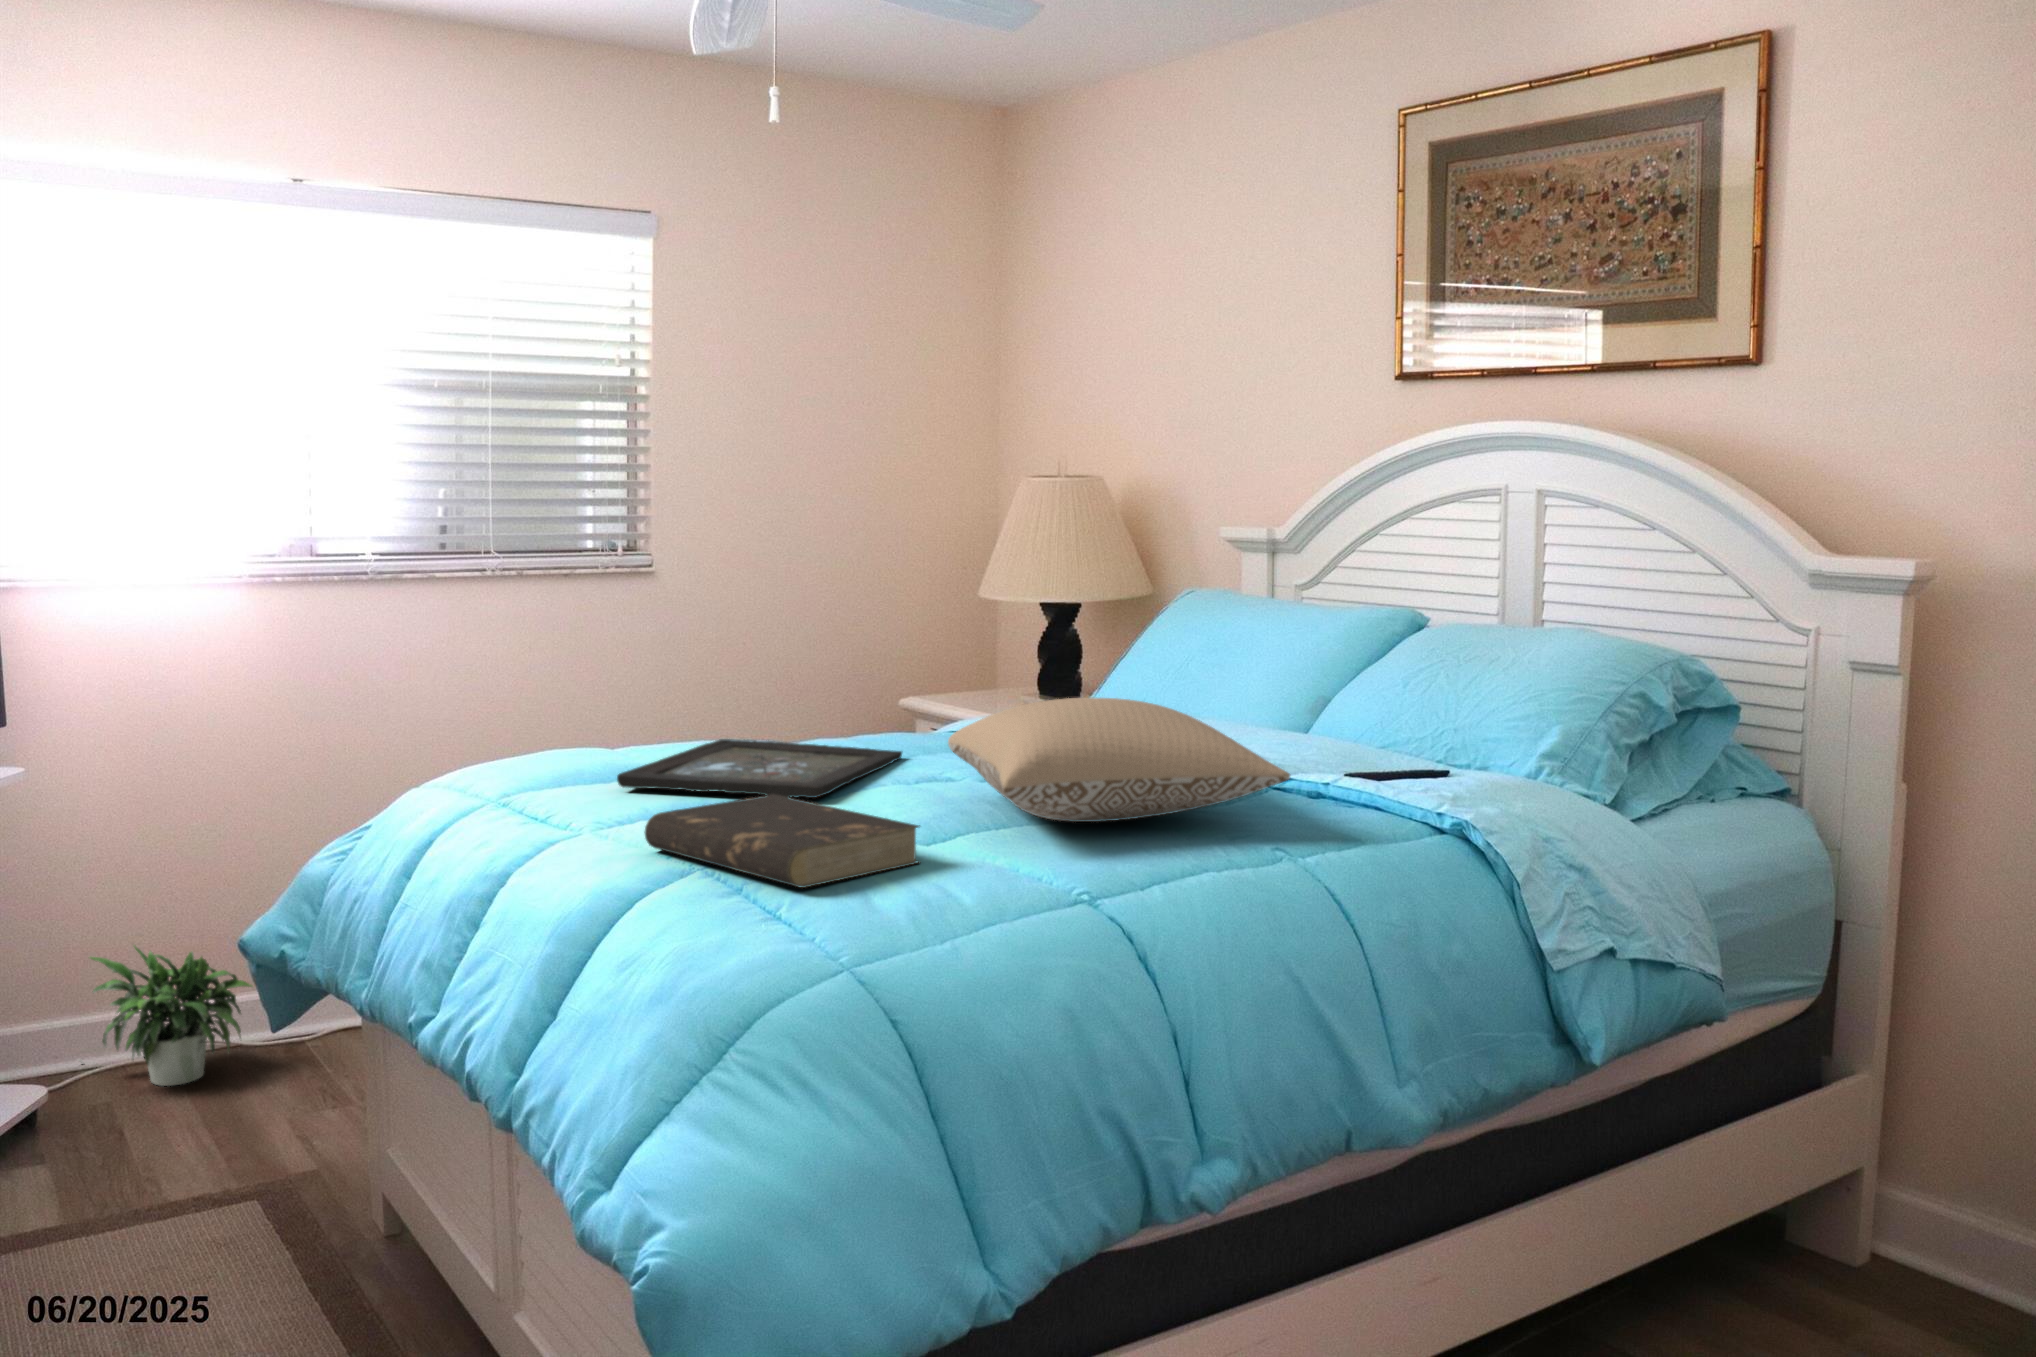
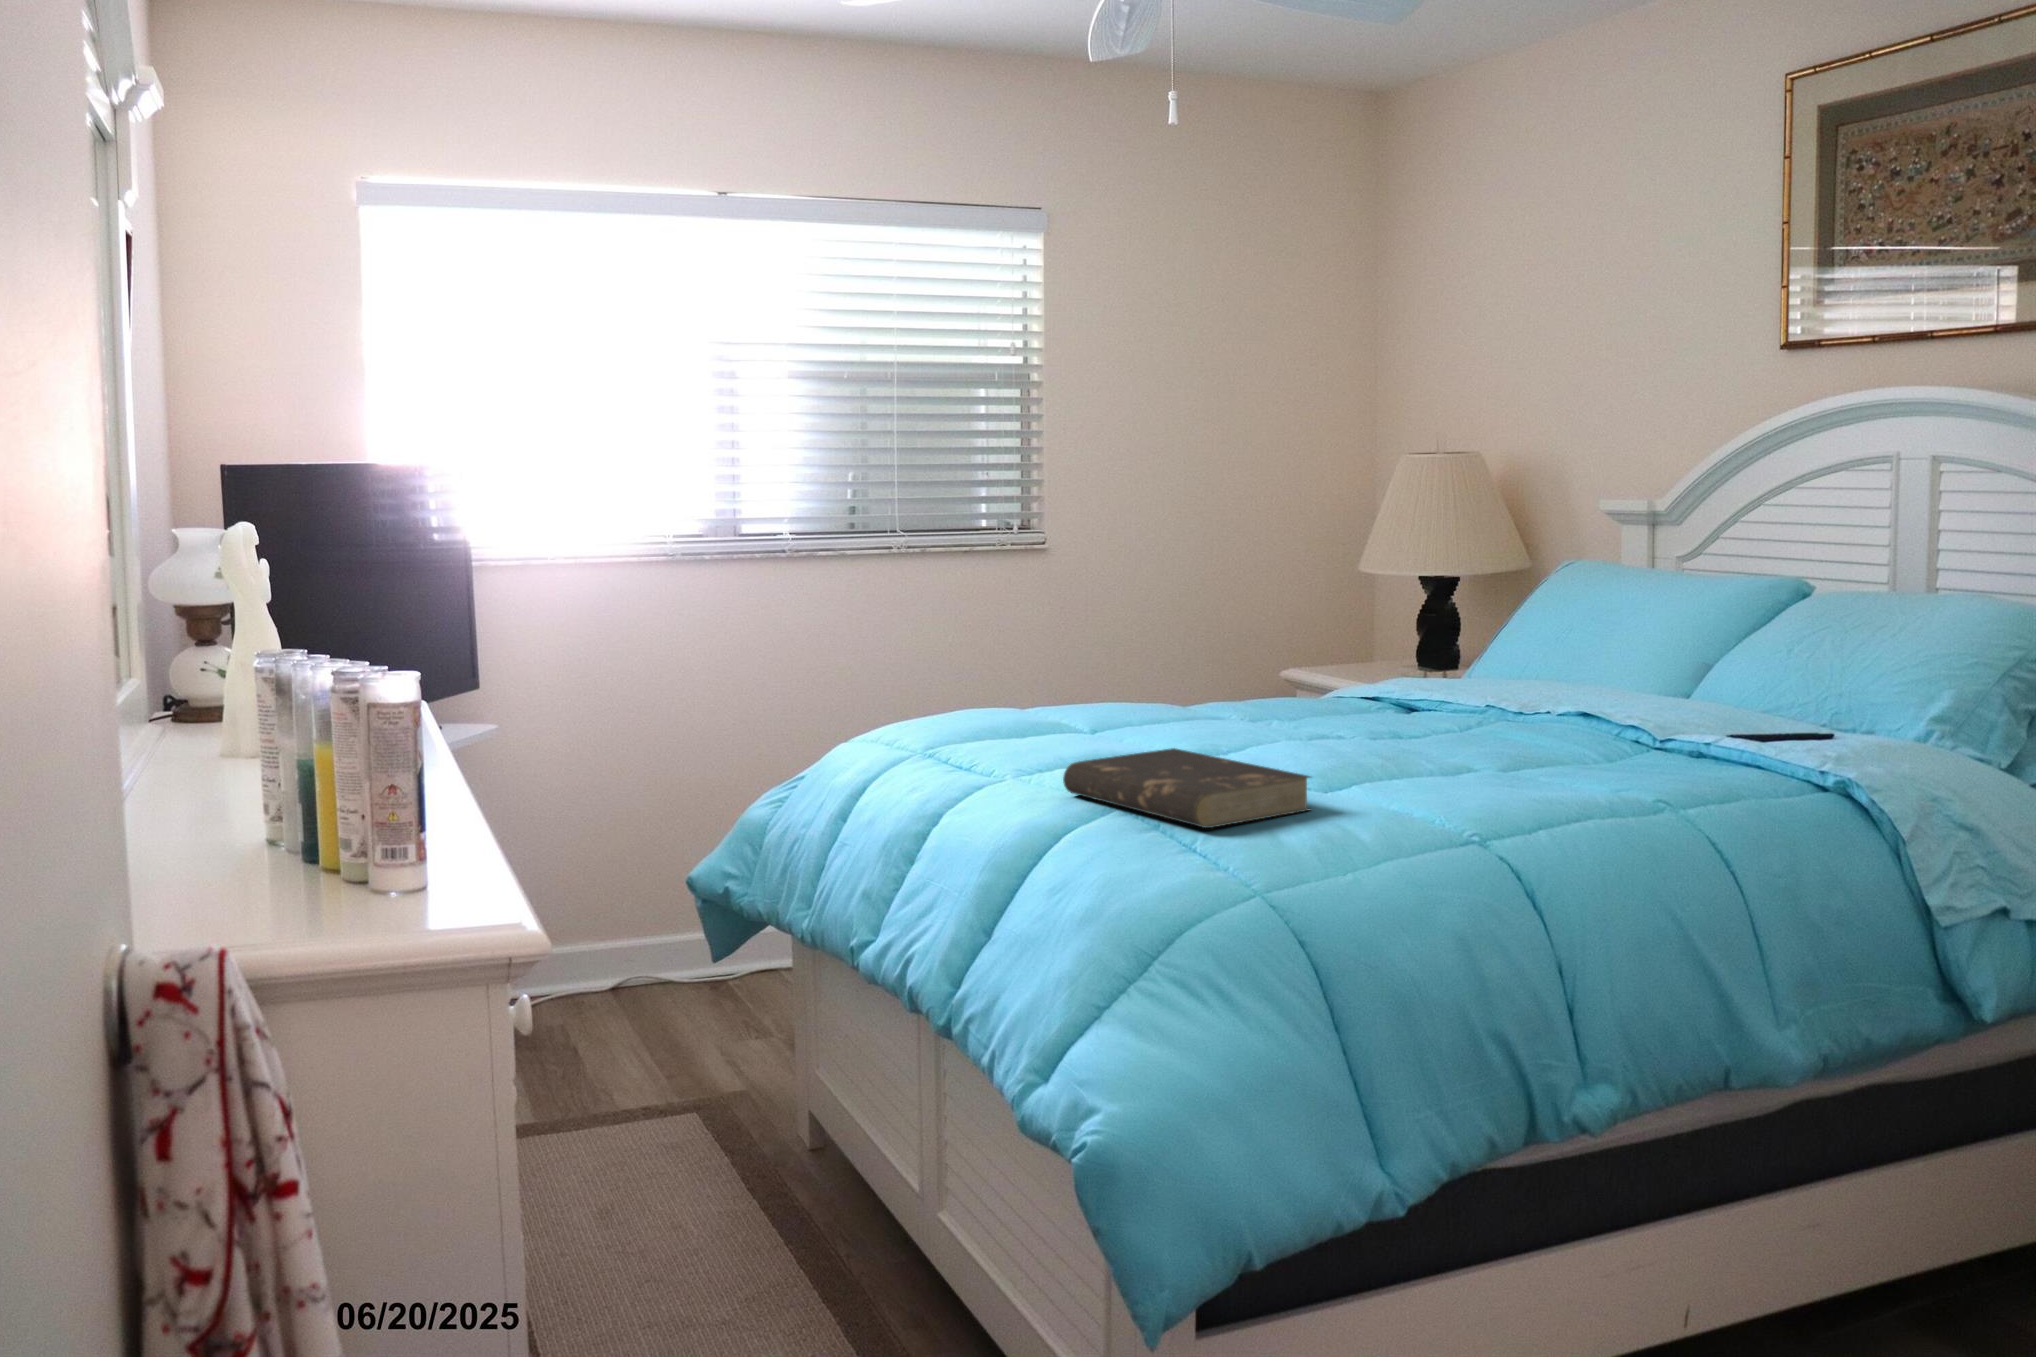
pillow: present [948,698,1290,822] -> none [1332,663,1668,776]
tray: present [617,739,902,798] -> none [1030,701,1285,753]
potted plant: present [79,946,252,1086] -> none [561,877,704,1001]

